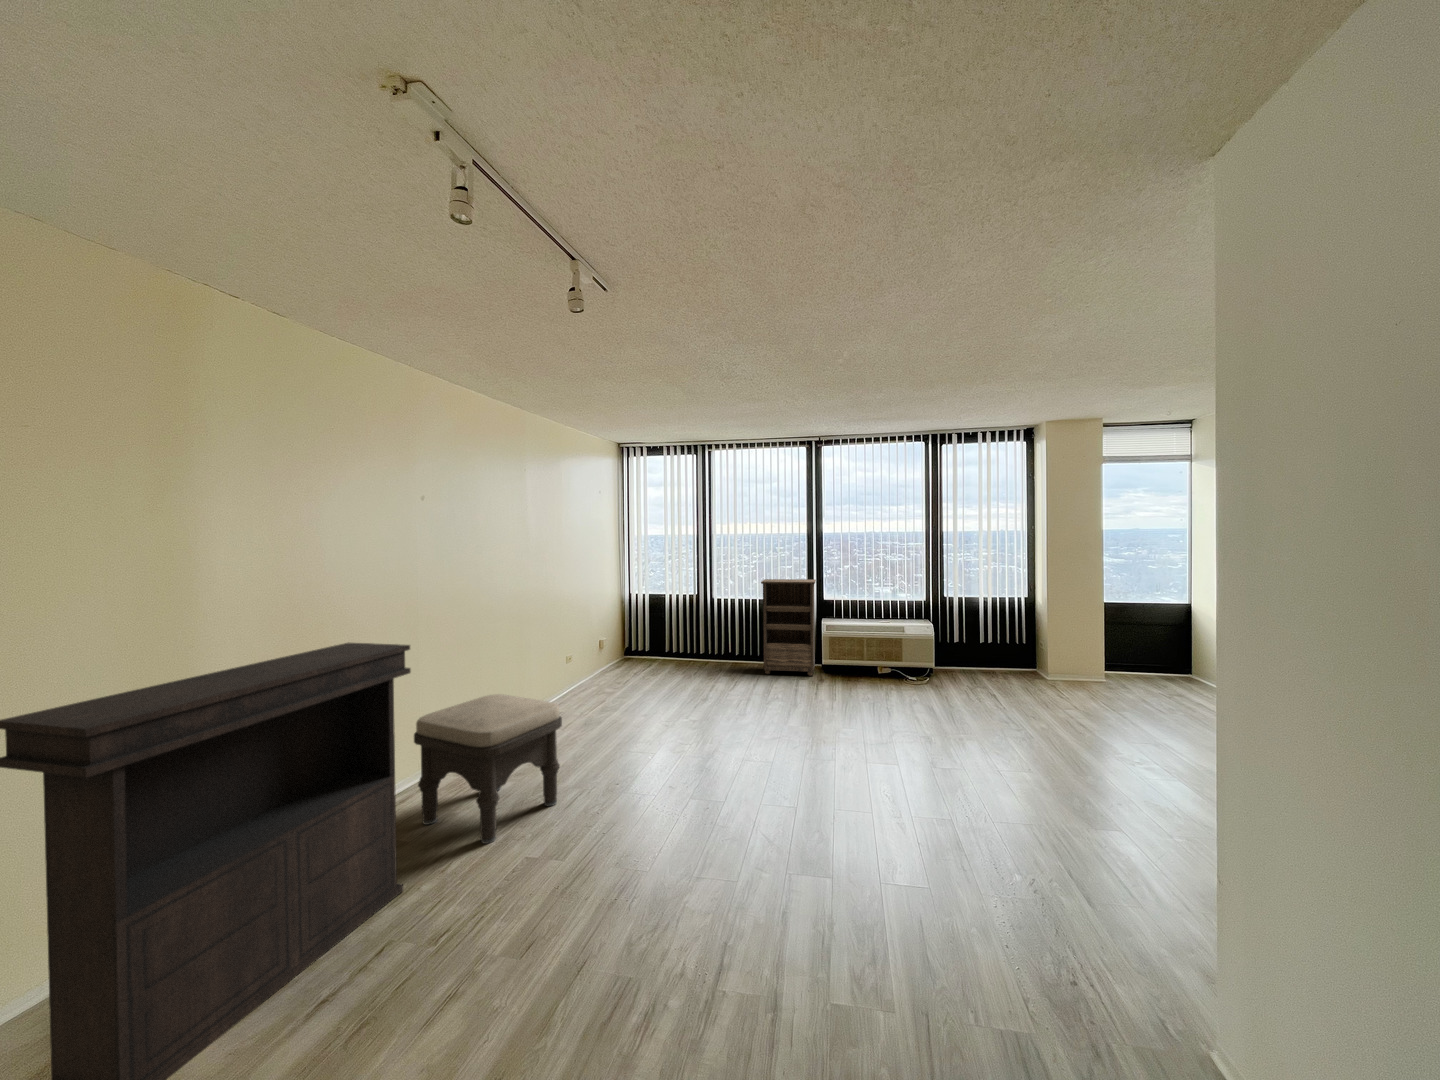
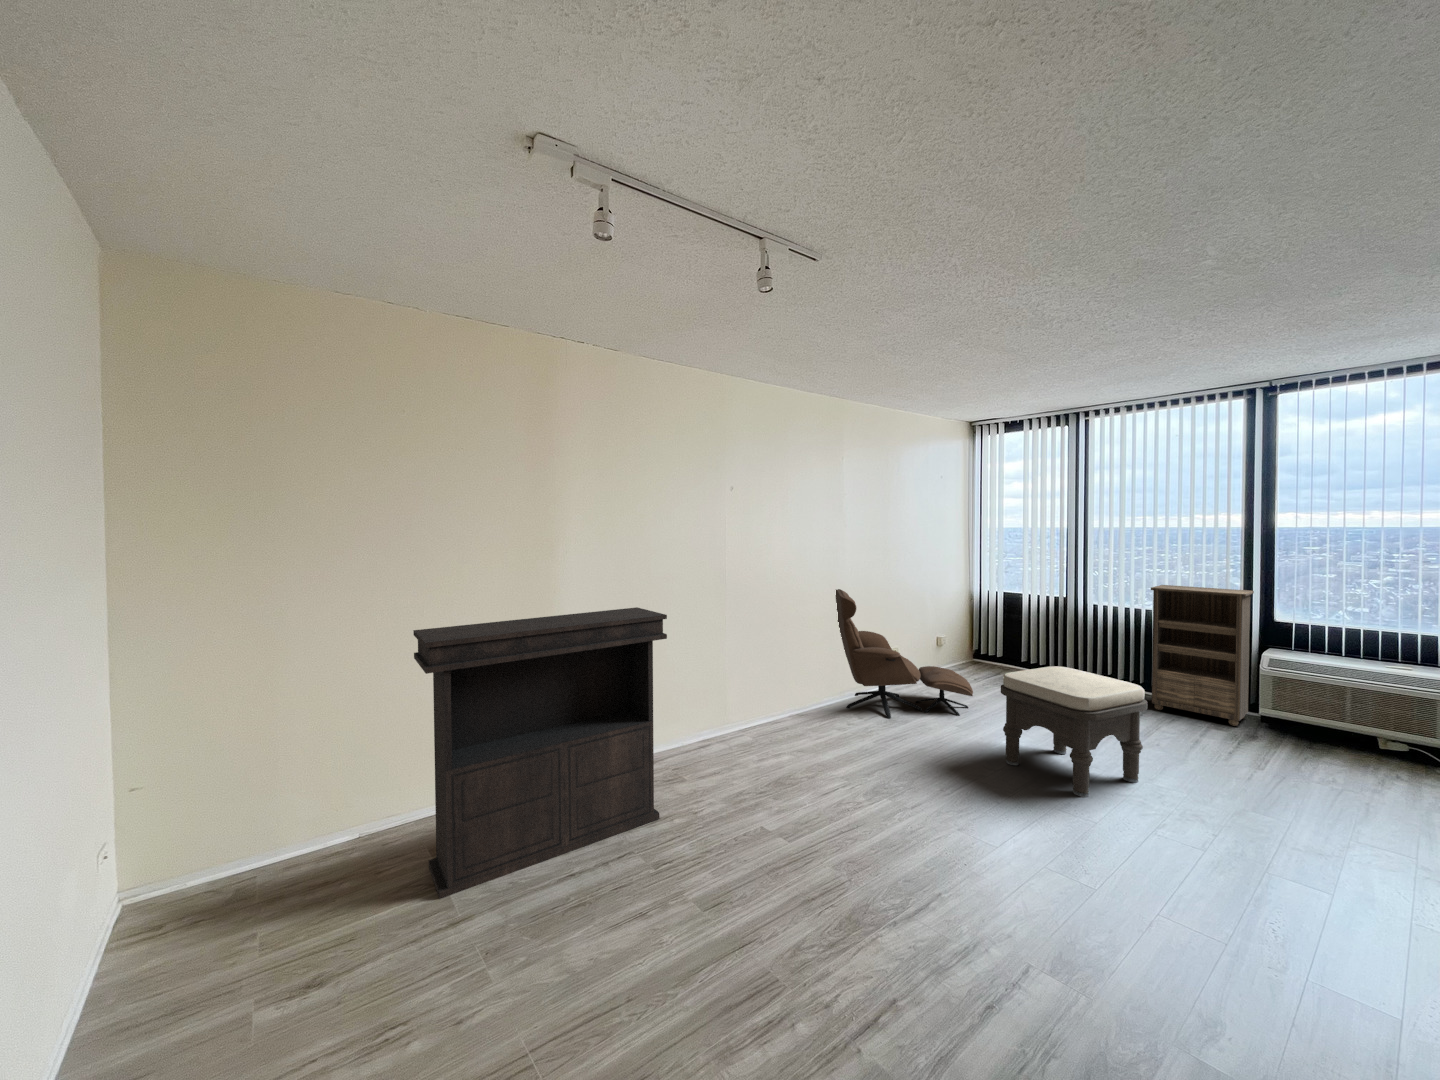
lounge chair: none [518,603,652,725] -> present [836,589,973,719]
ottoman: present [414,694,562,844] -> present [1001,666,1147,797]

